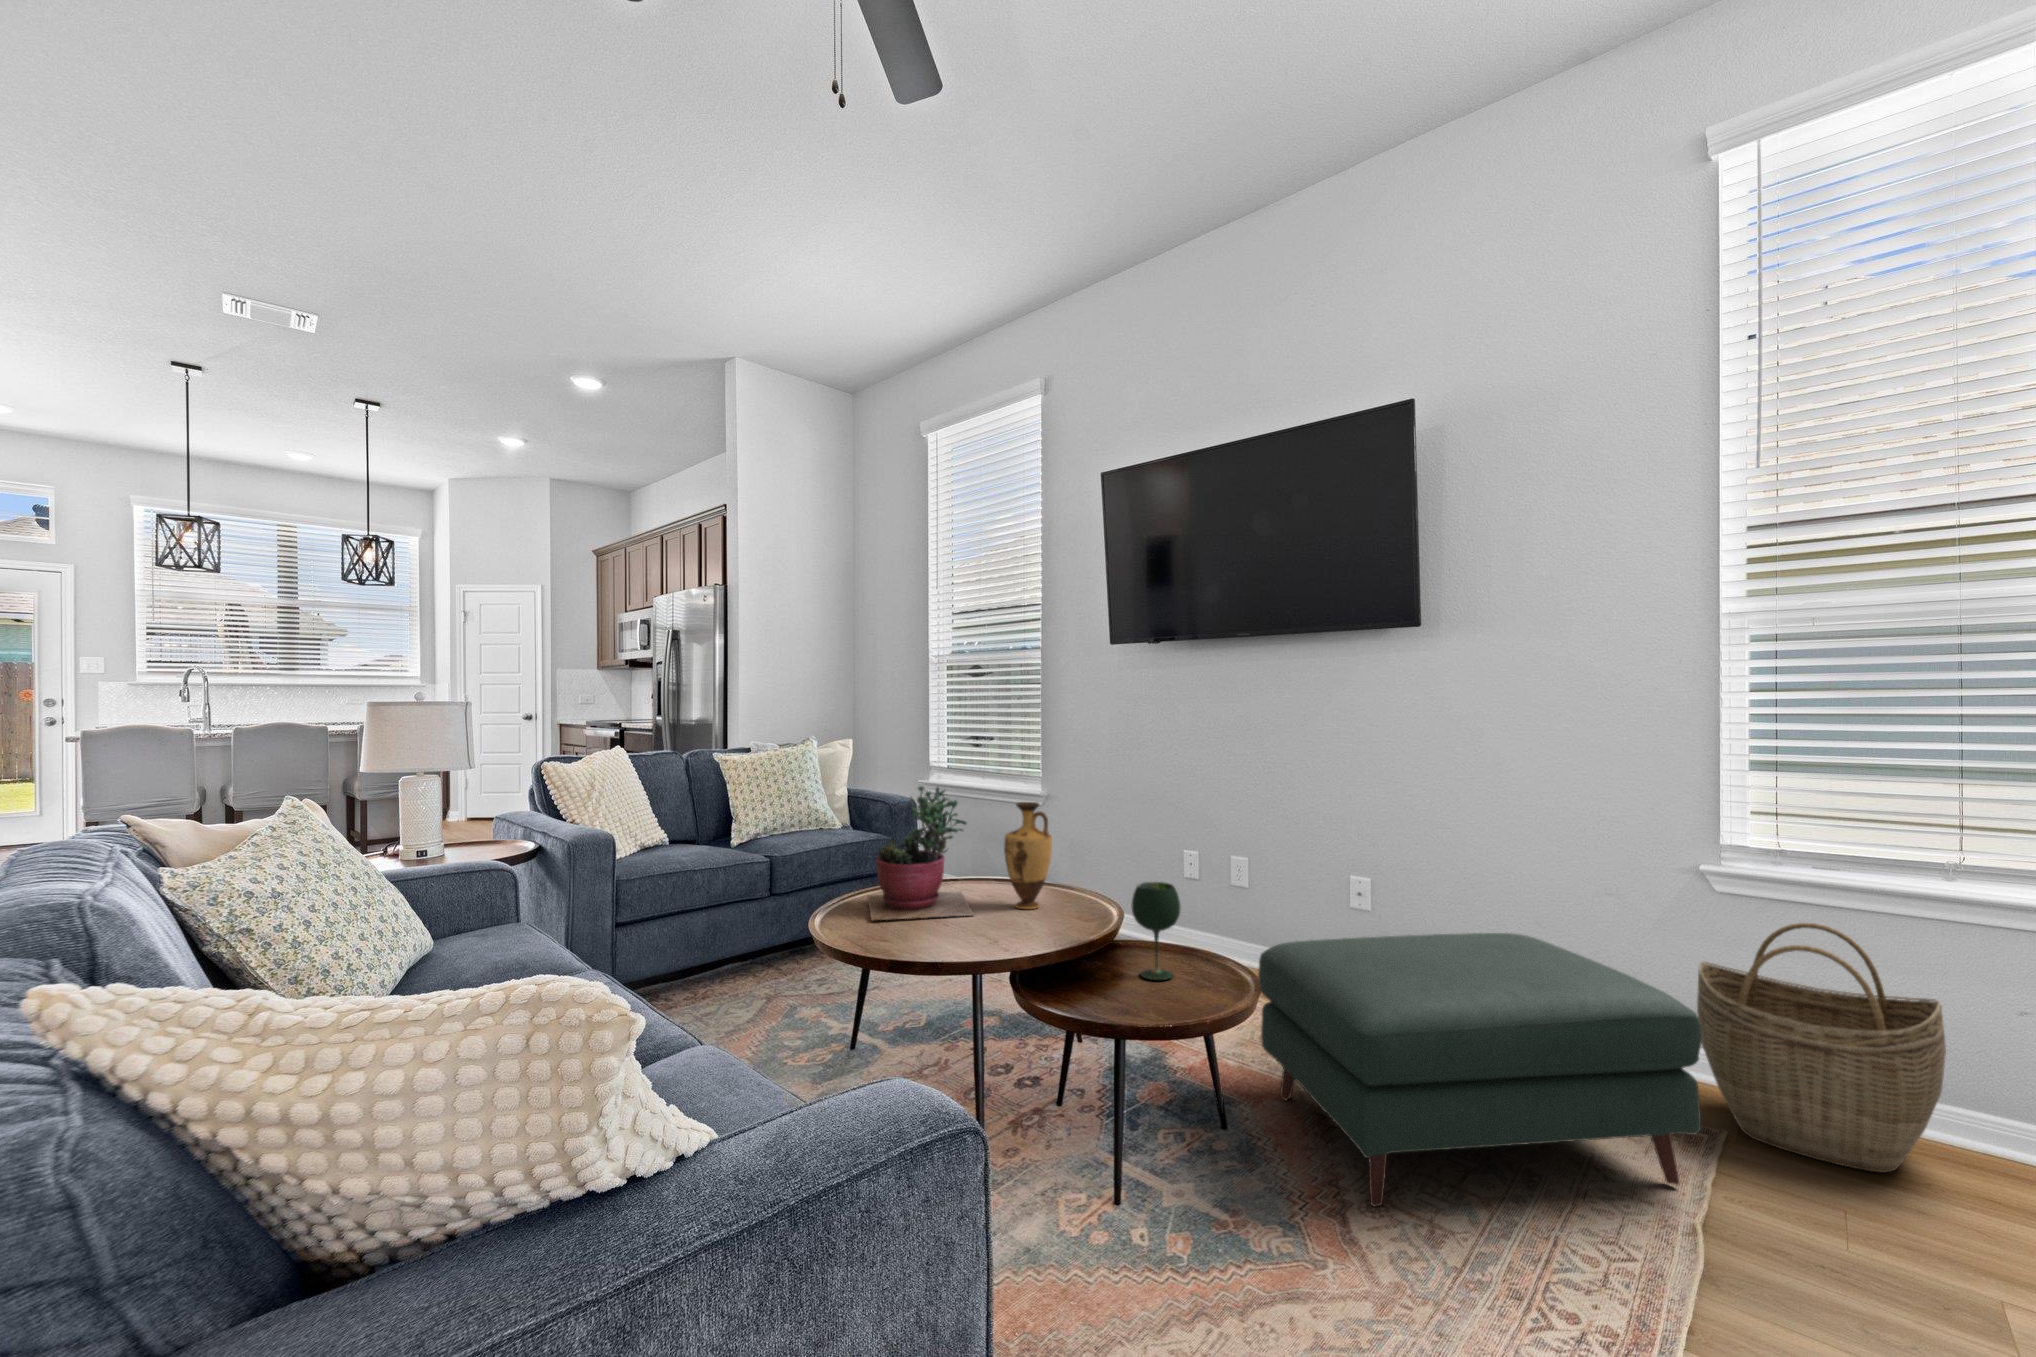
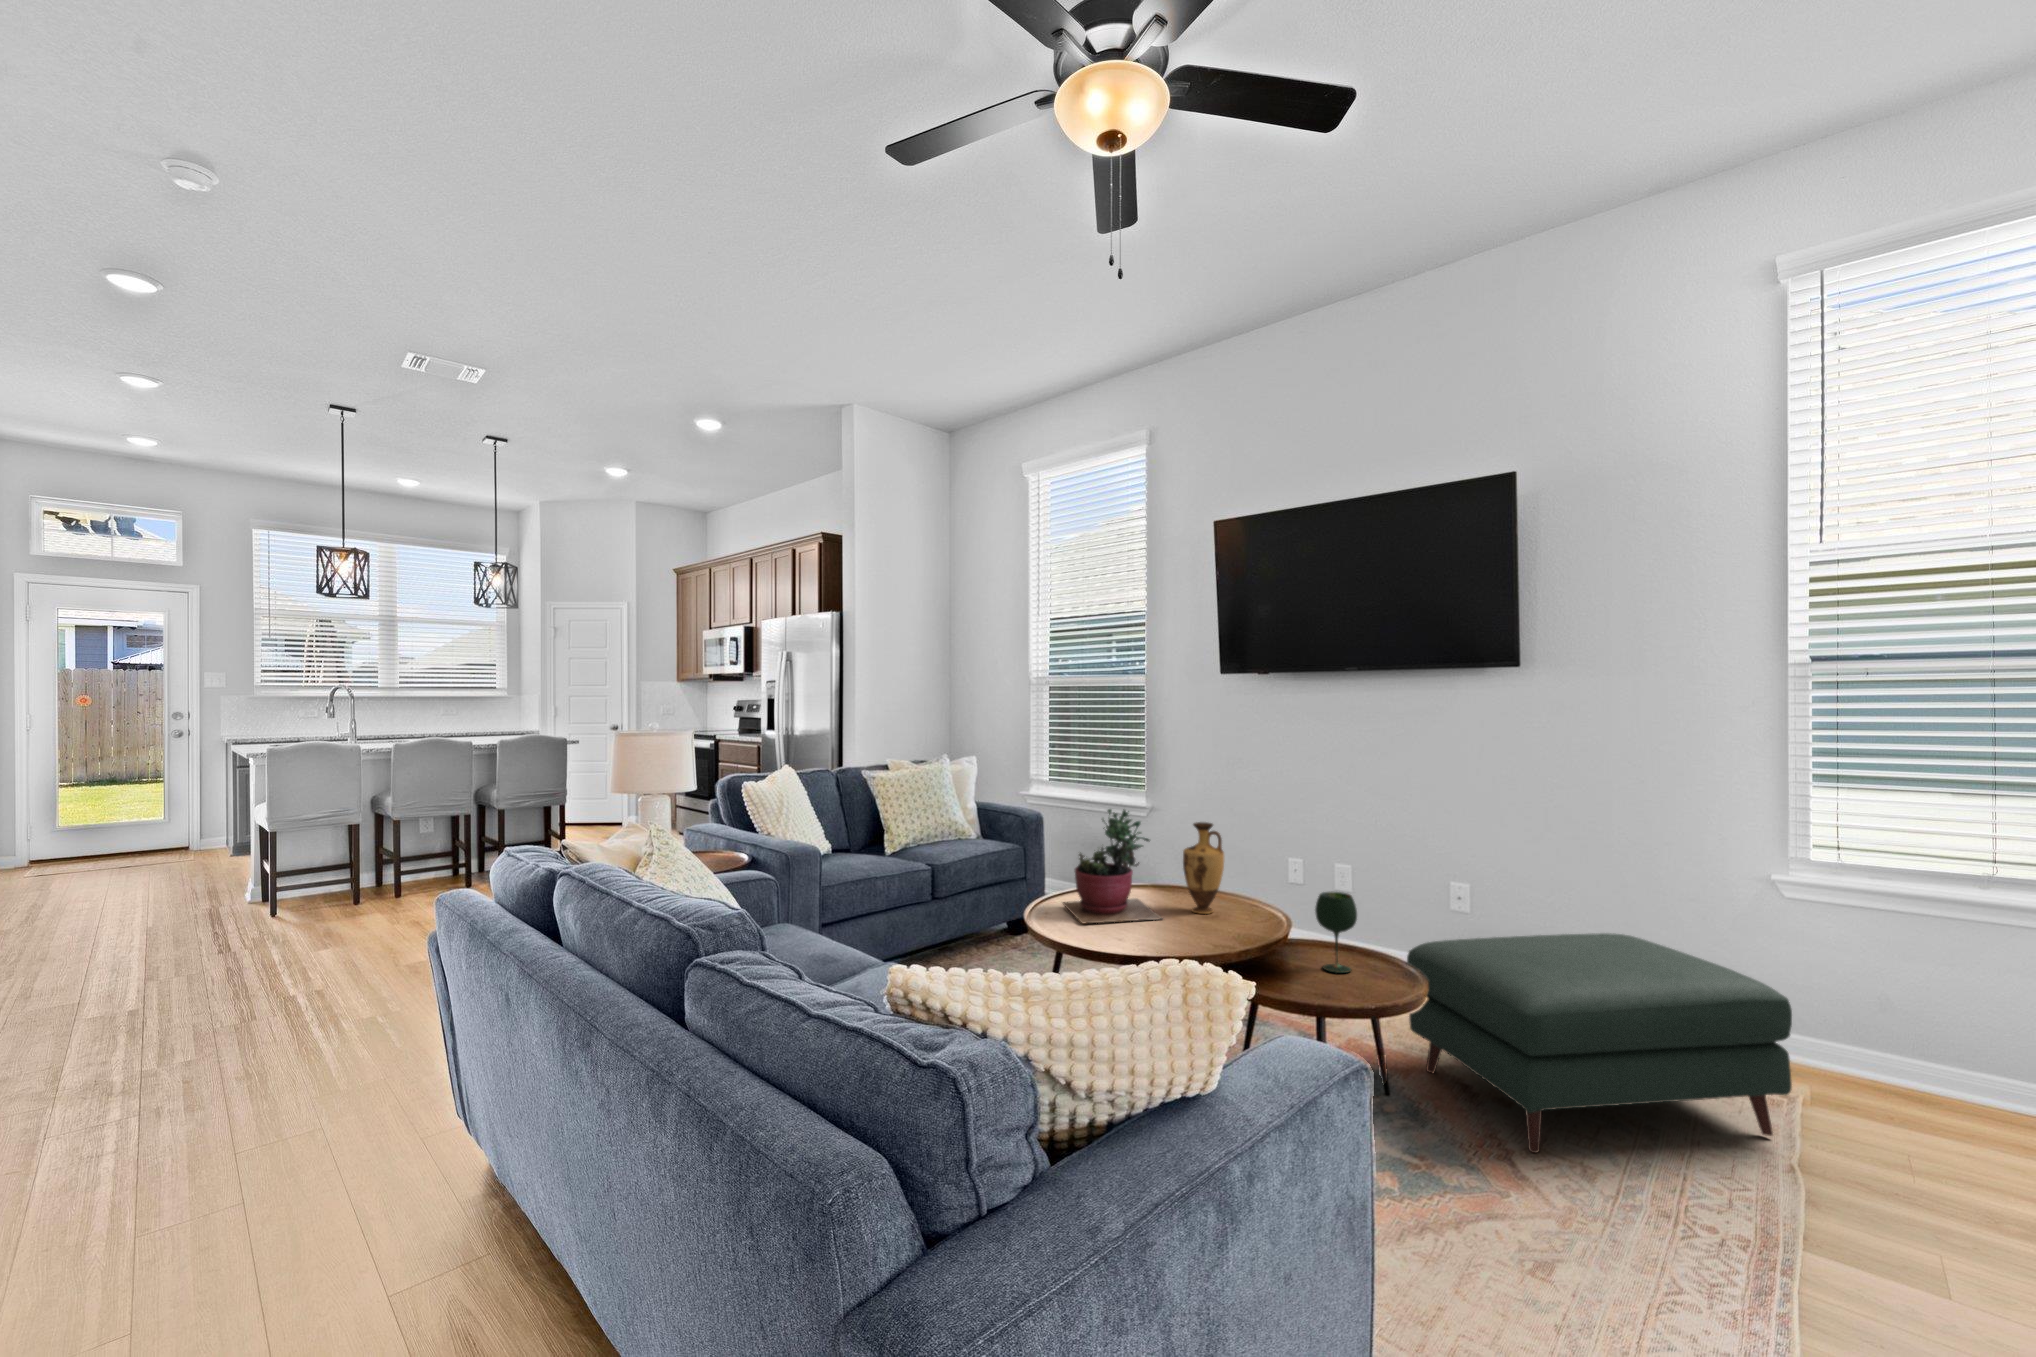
woven basket: present [1697,923,1946,1173] -> none [1775,925,1983,1127]

